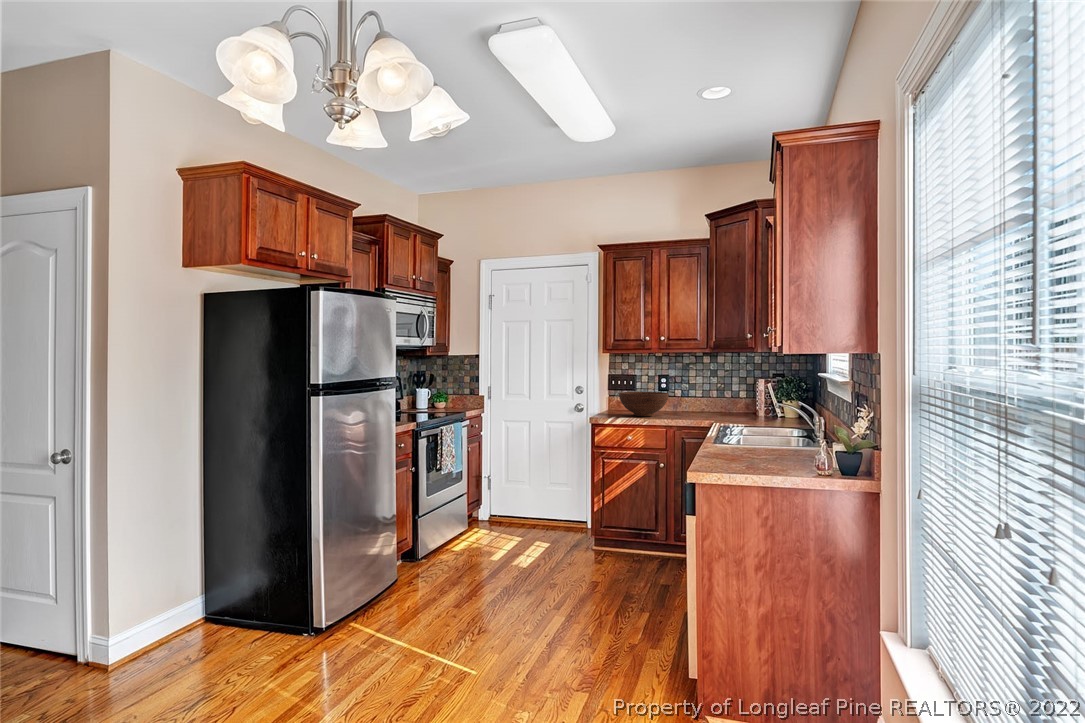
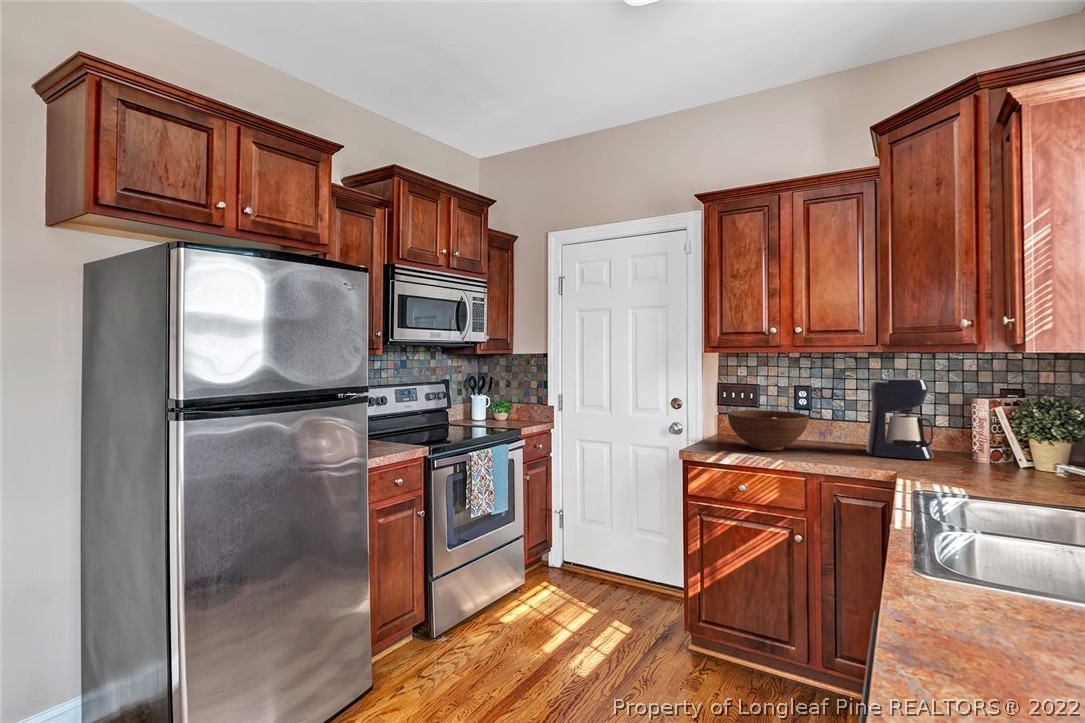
coffee maker: none [702,369,738,417] -> present [866,378,934,459]

